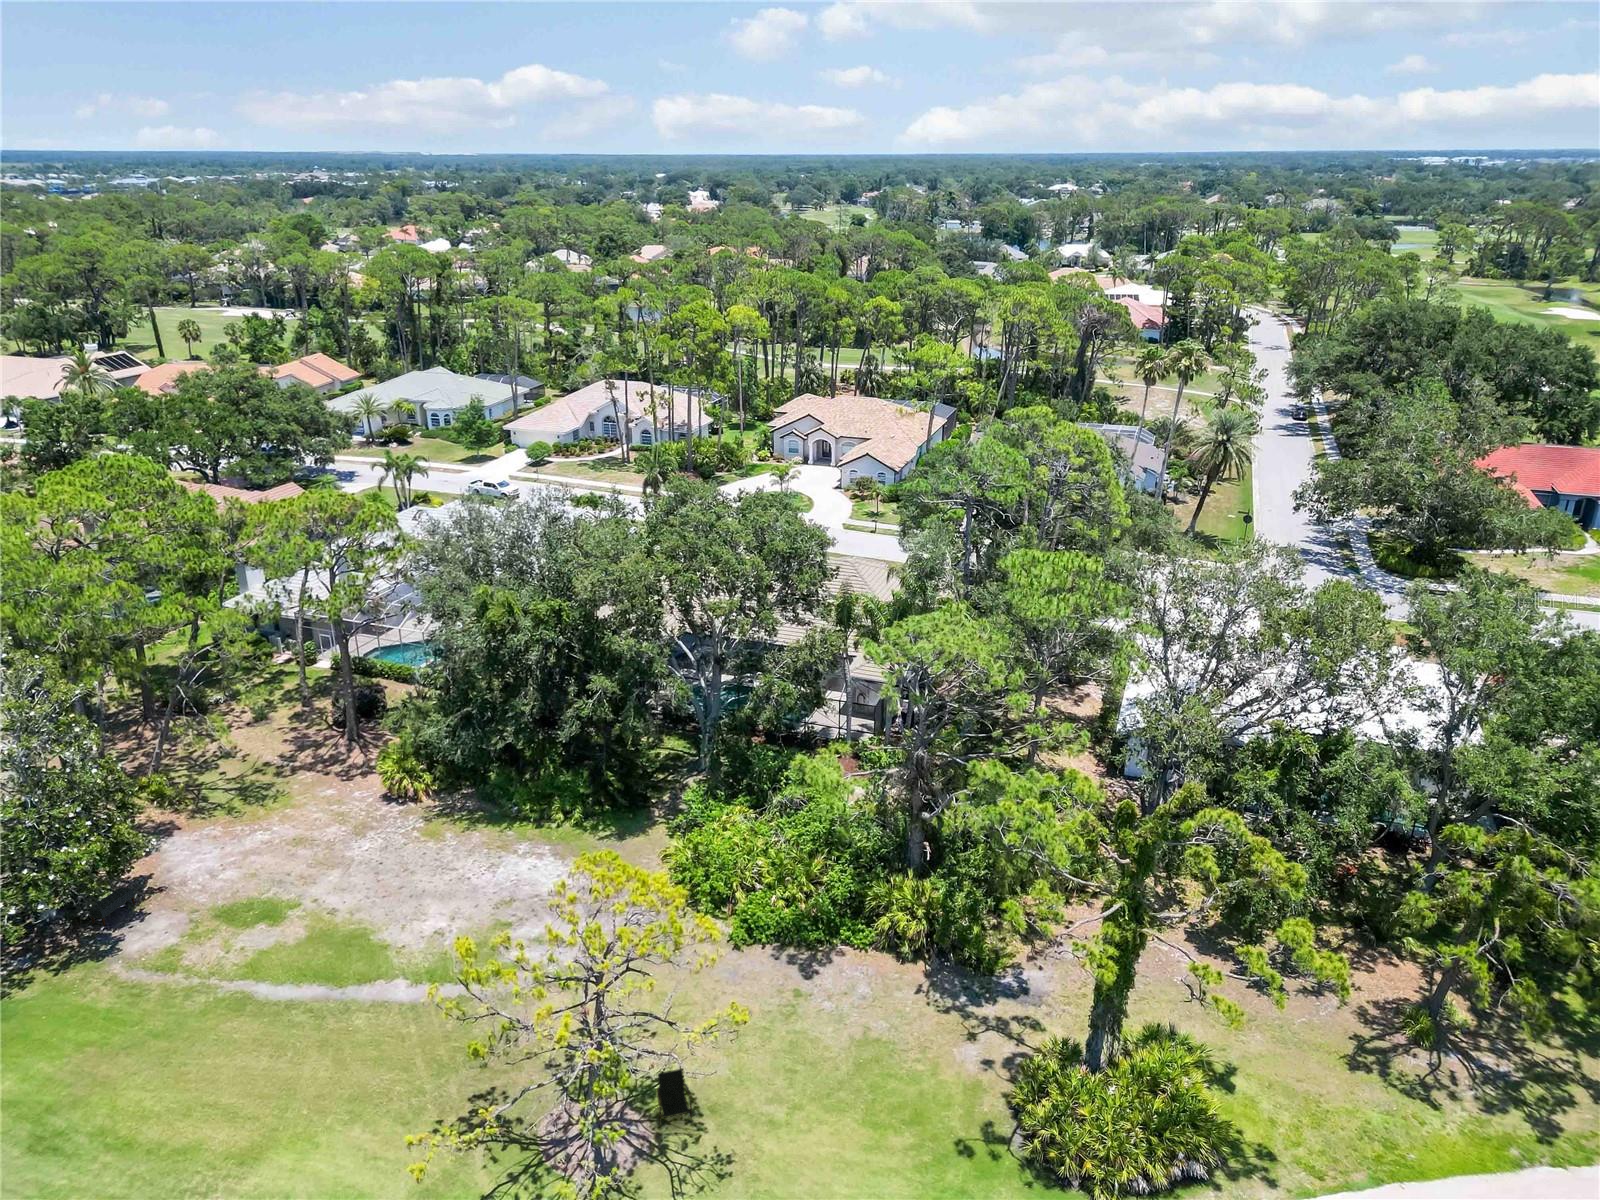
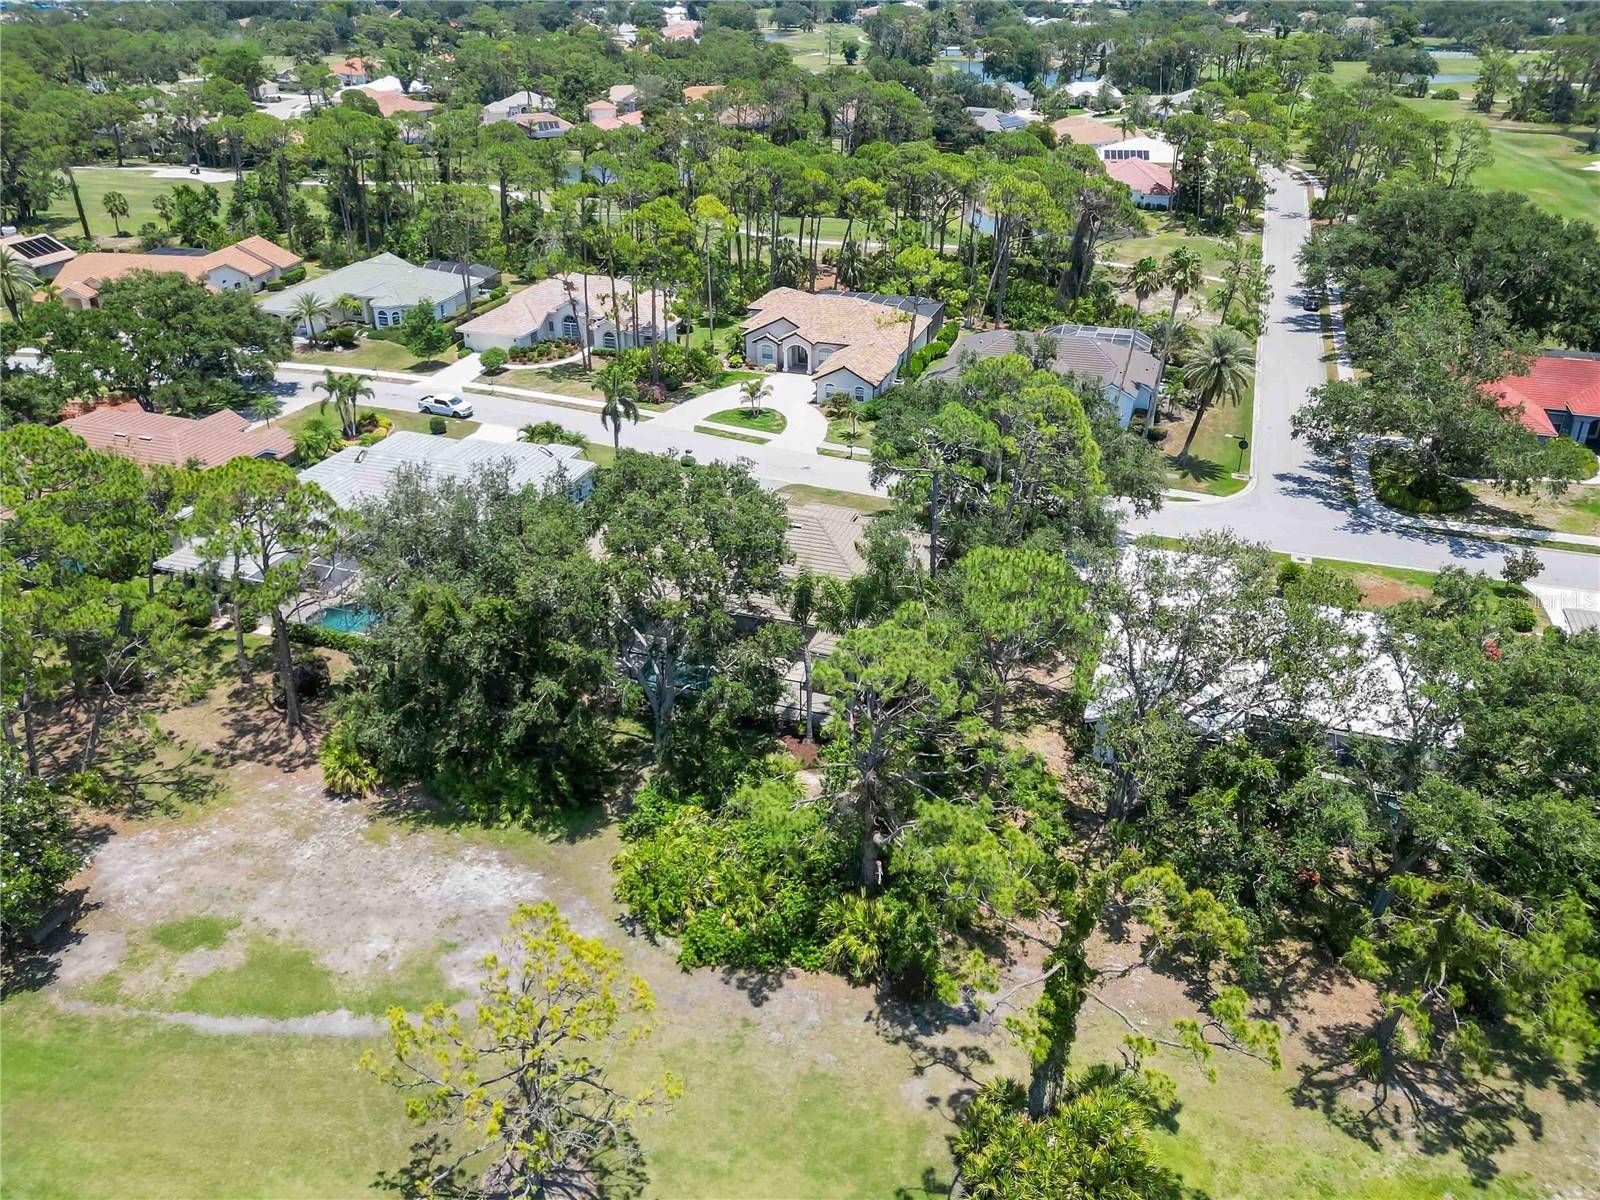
lounge chair: present [657,1069,692,1124] -> present [890,961,927,1010]

